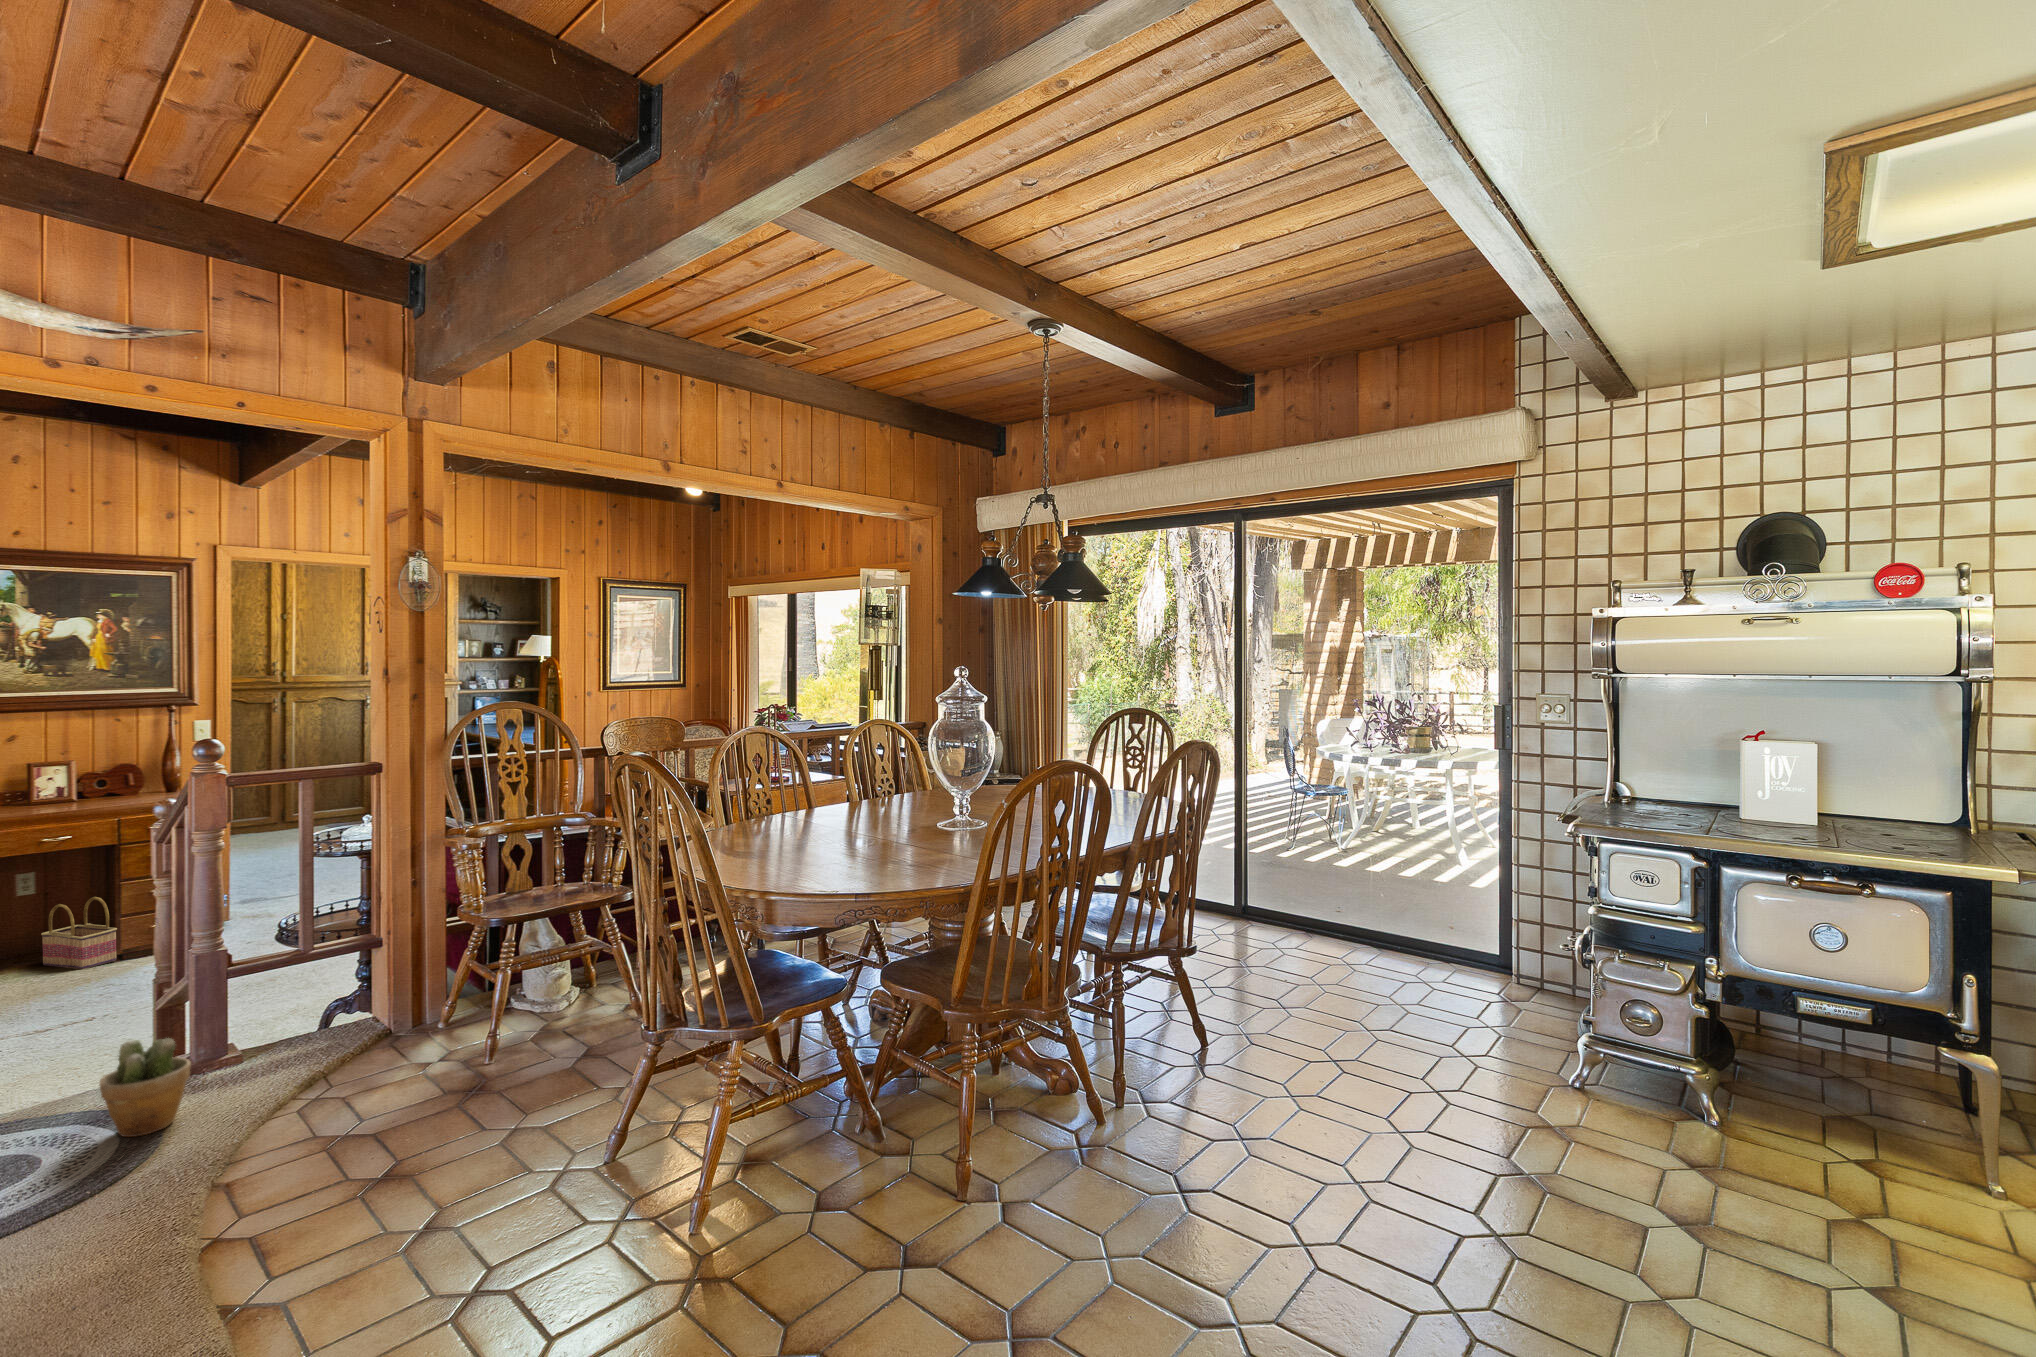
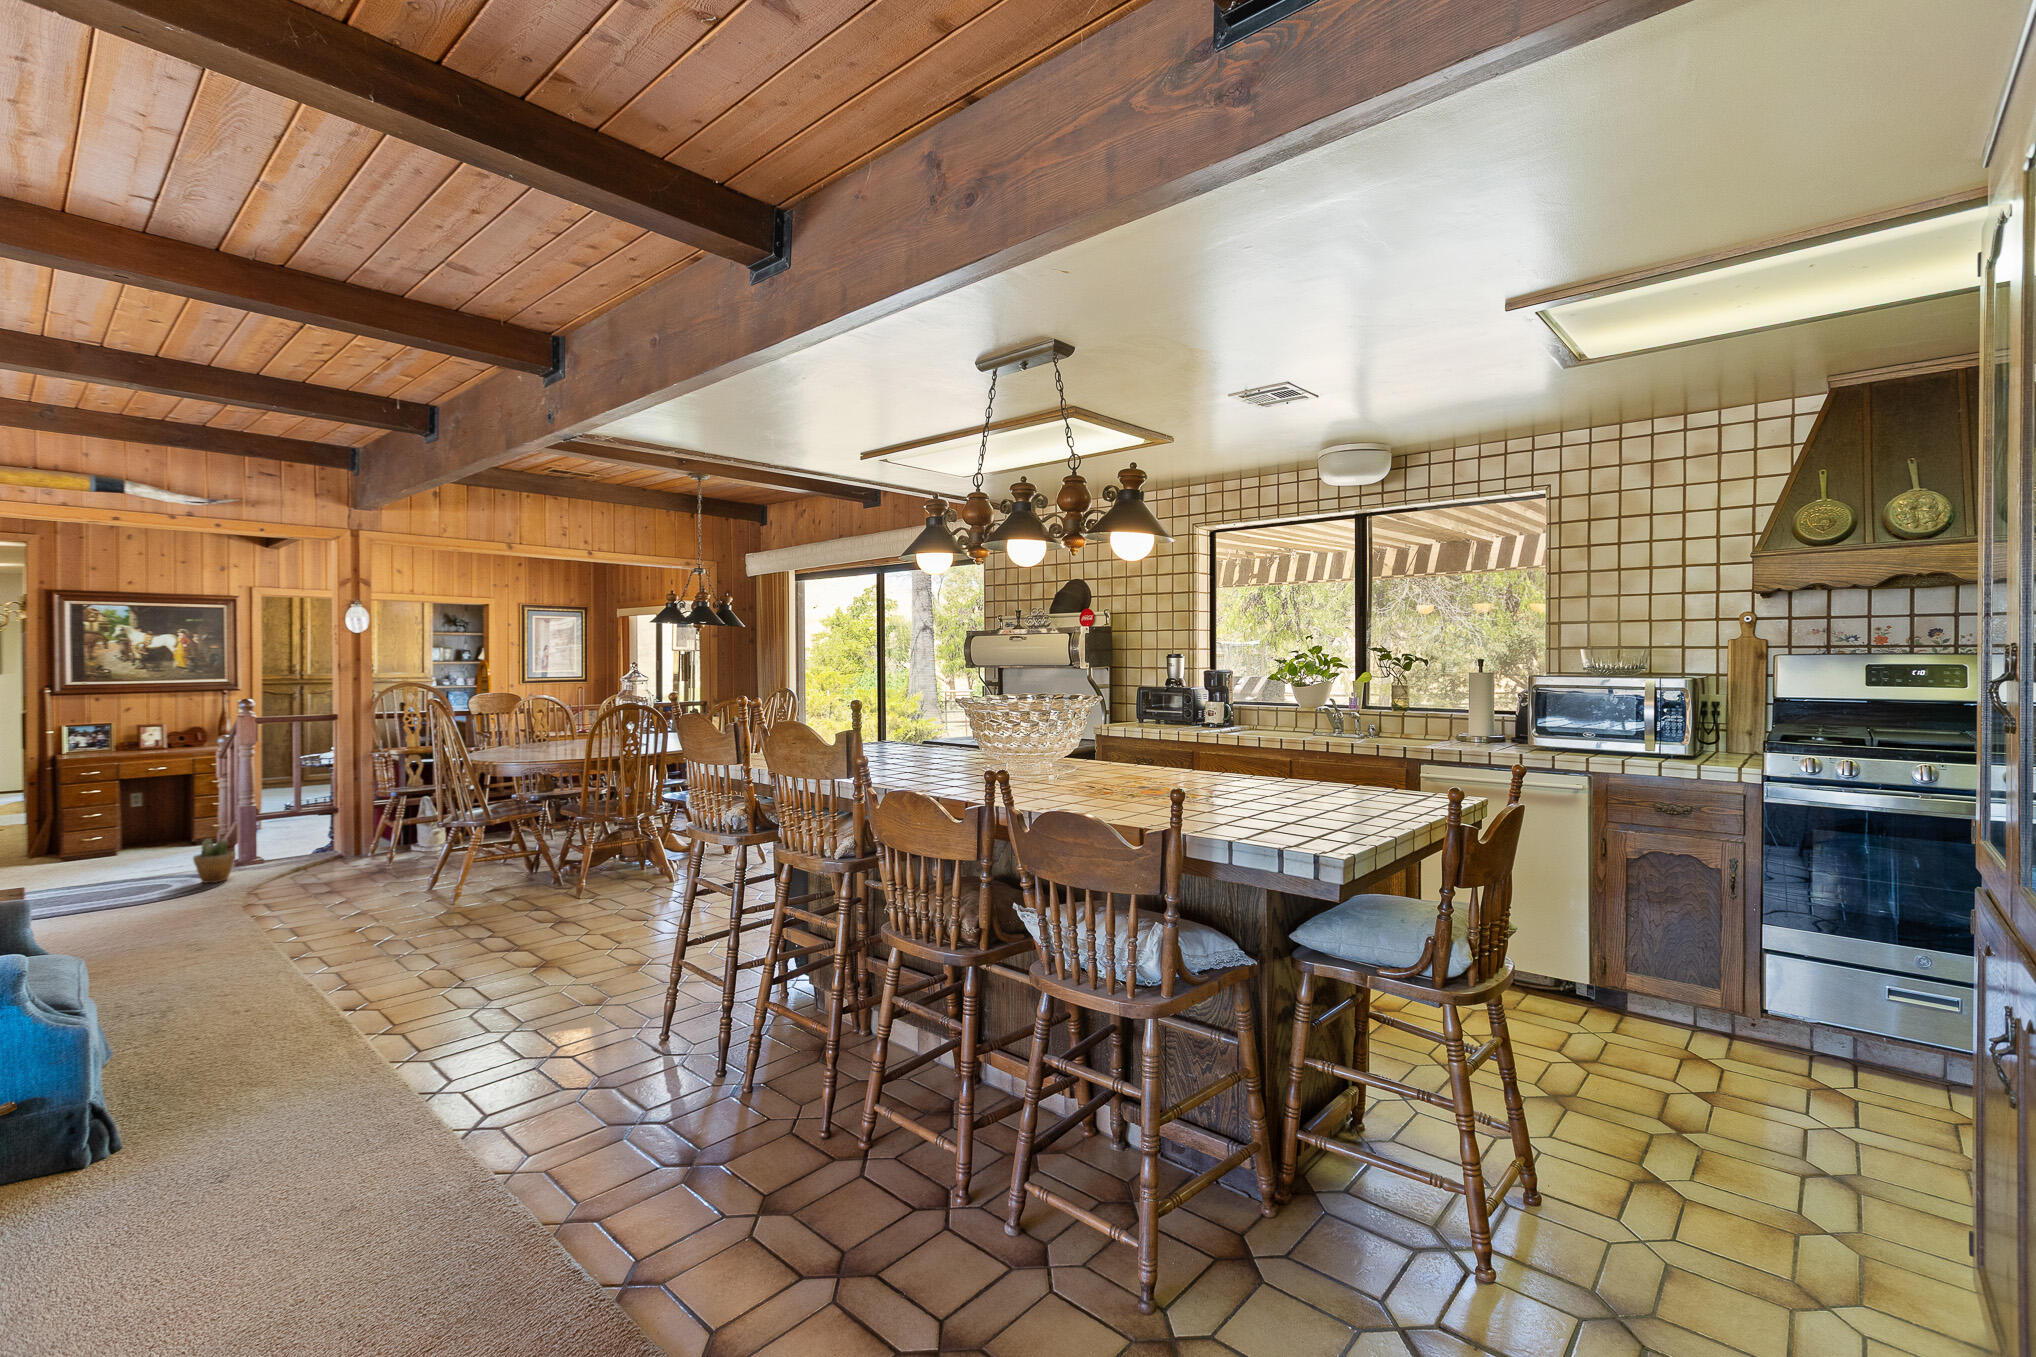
basket: present [41,897,117,969] -> none [148,805,193,847]

